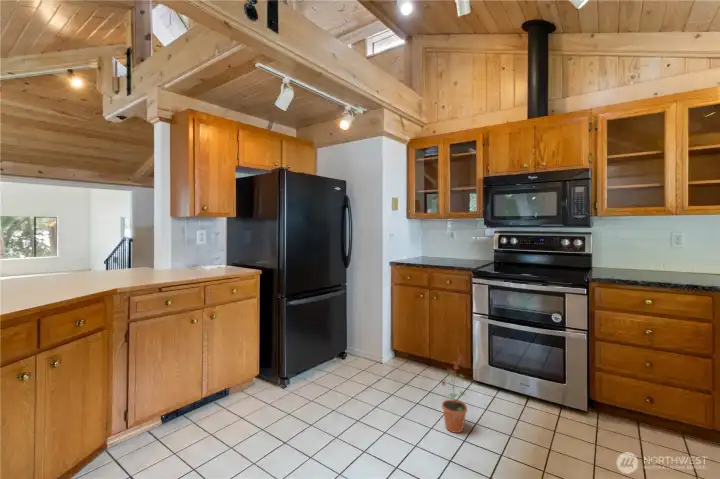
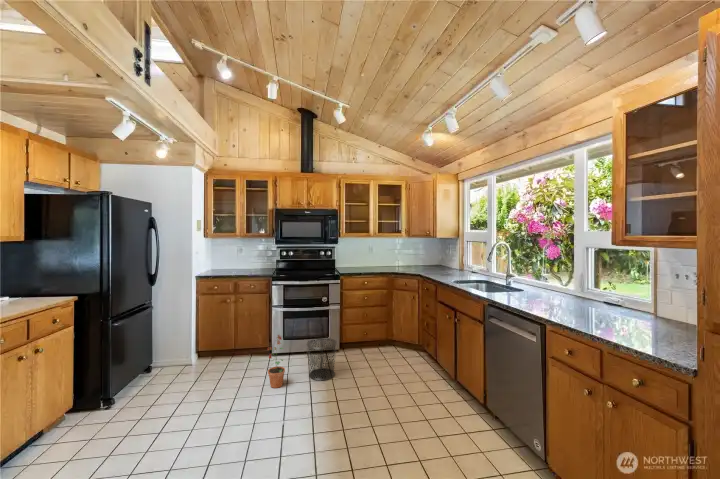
waste bin: none [506,377,564,455] -> present [307,338,336,380]

